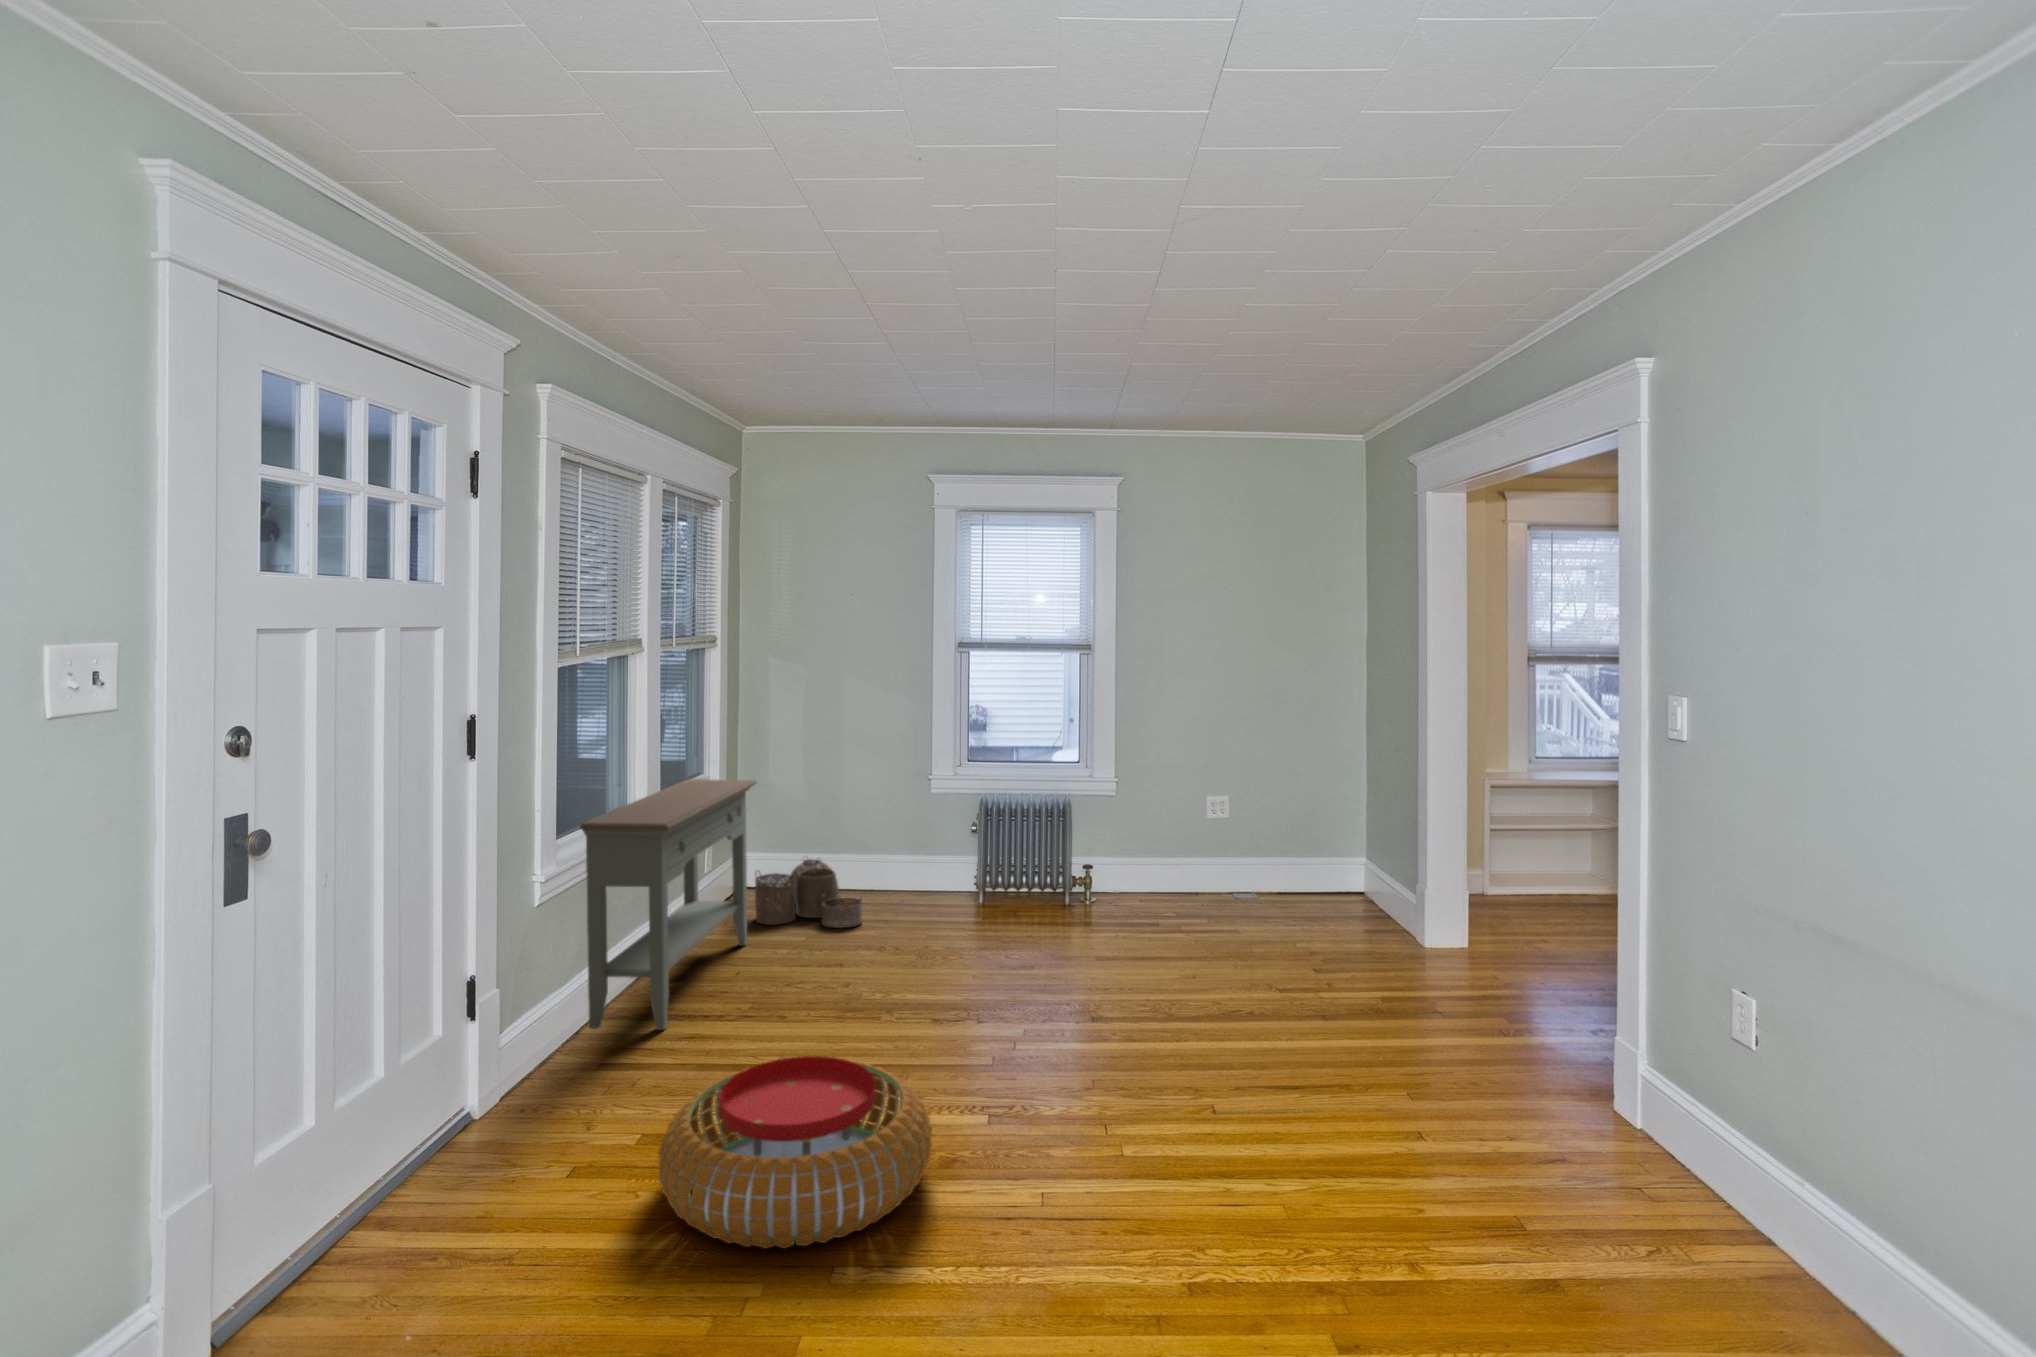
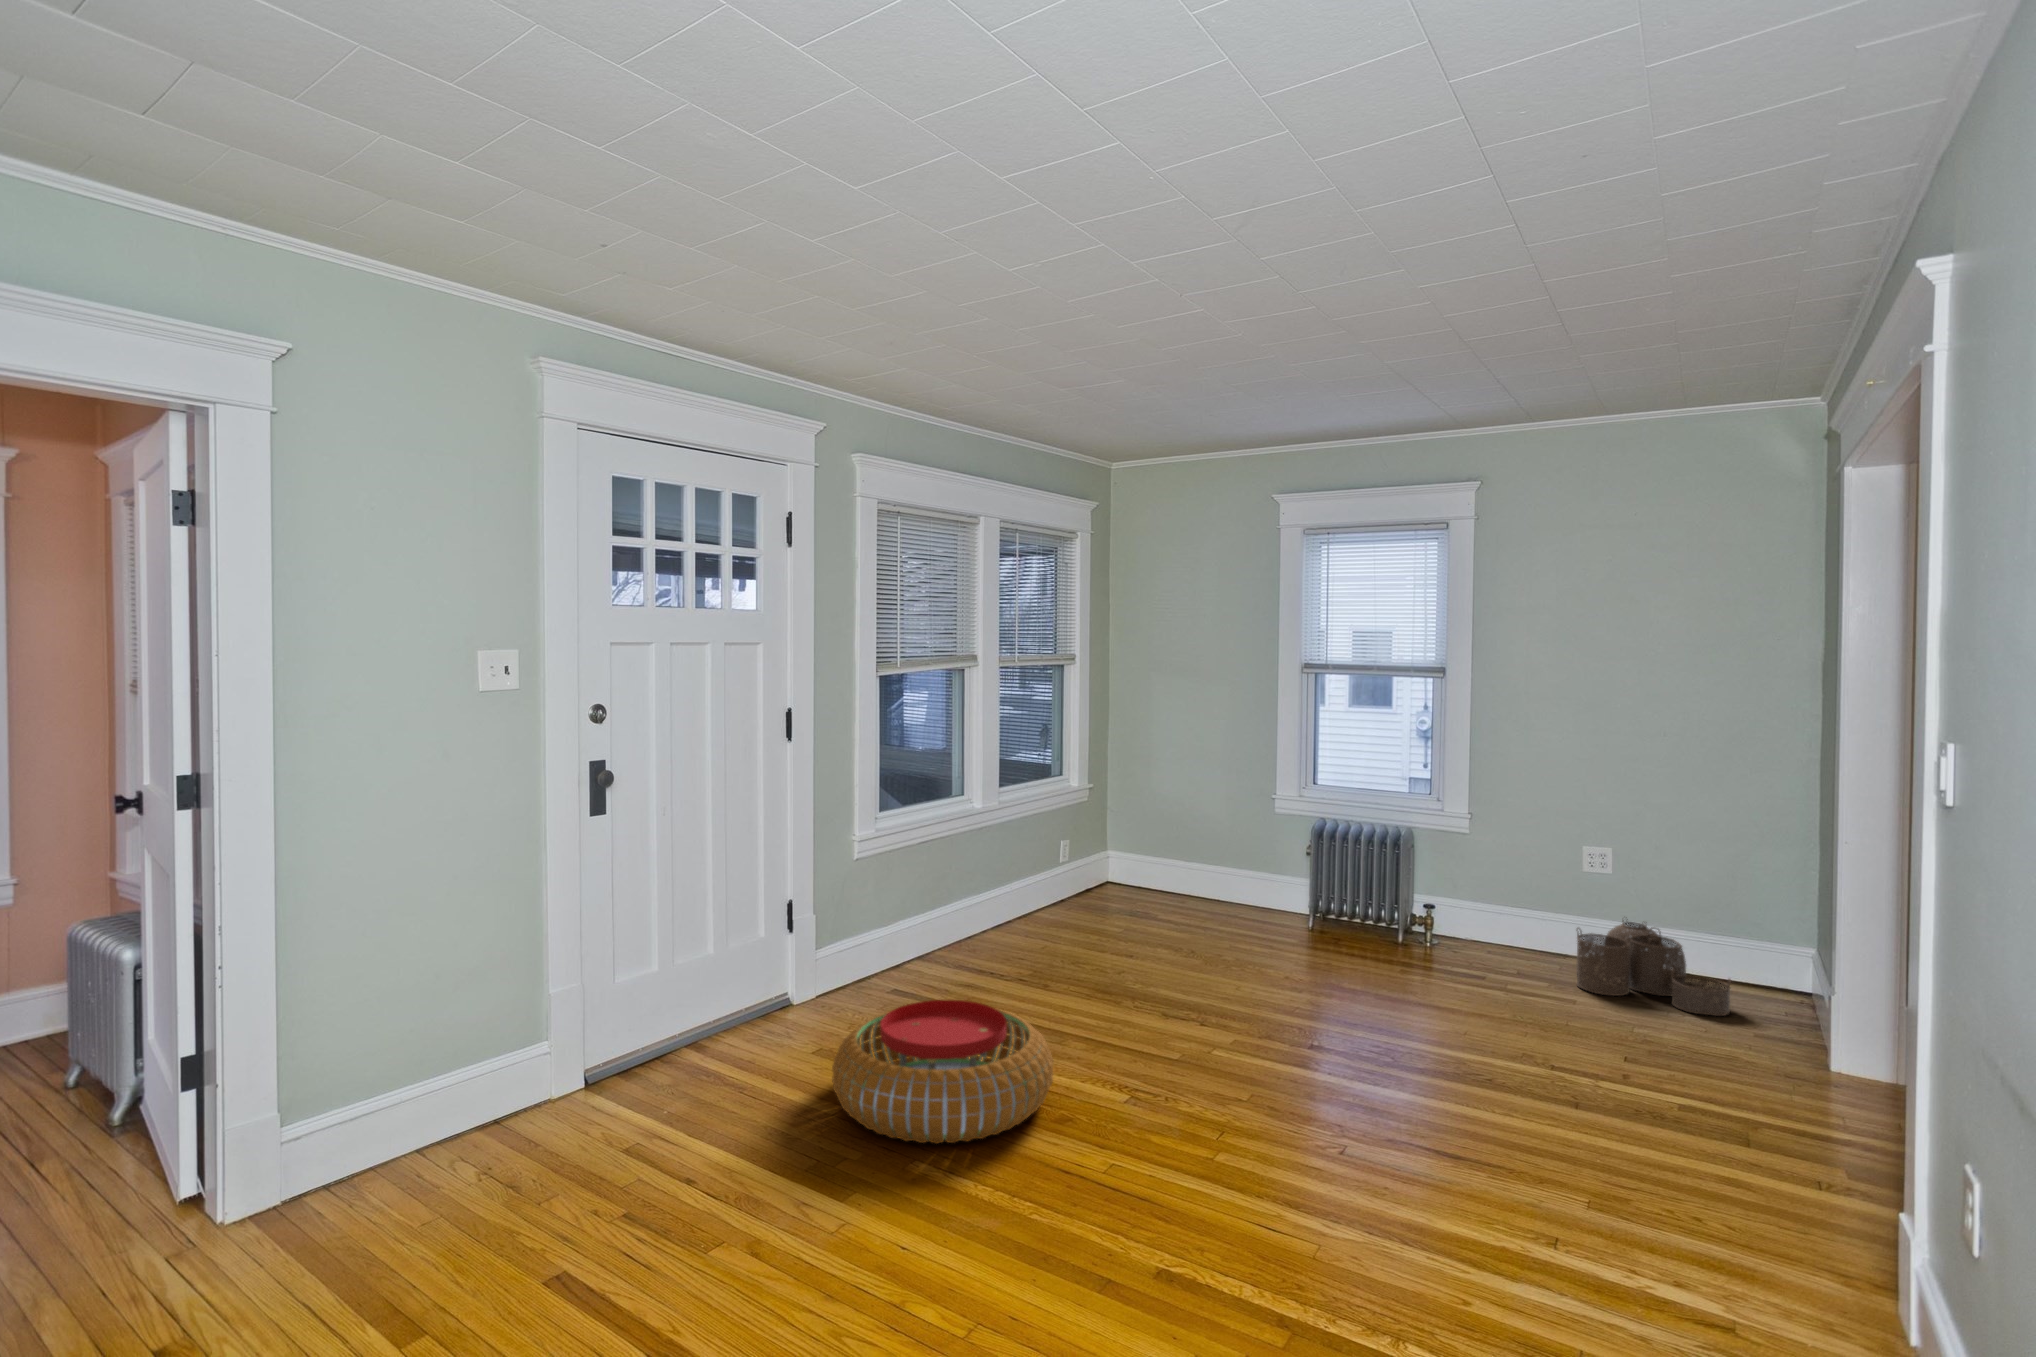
console table: present [580,779,756,1030] -> none [897,777,1082,976]
woven basket: present [755,860,862,928] -> present [1577,920,1731,1016]

